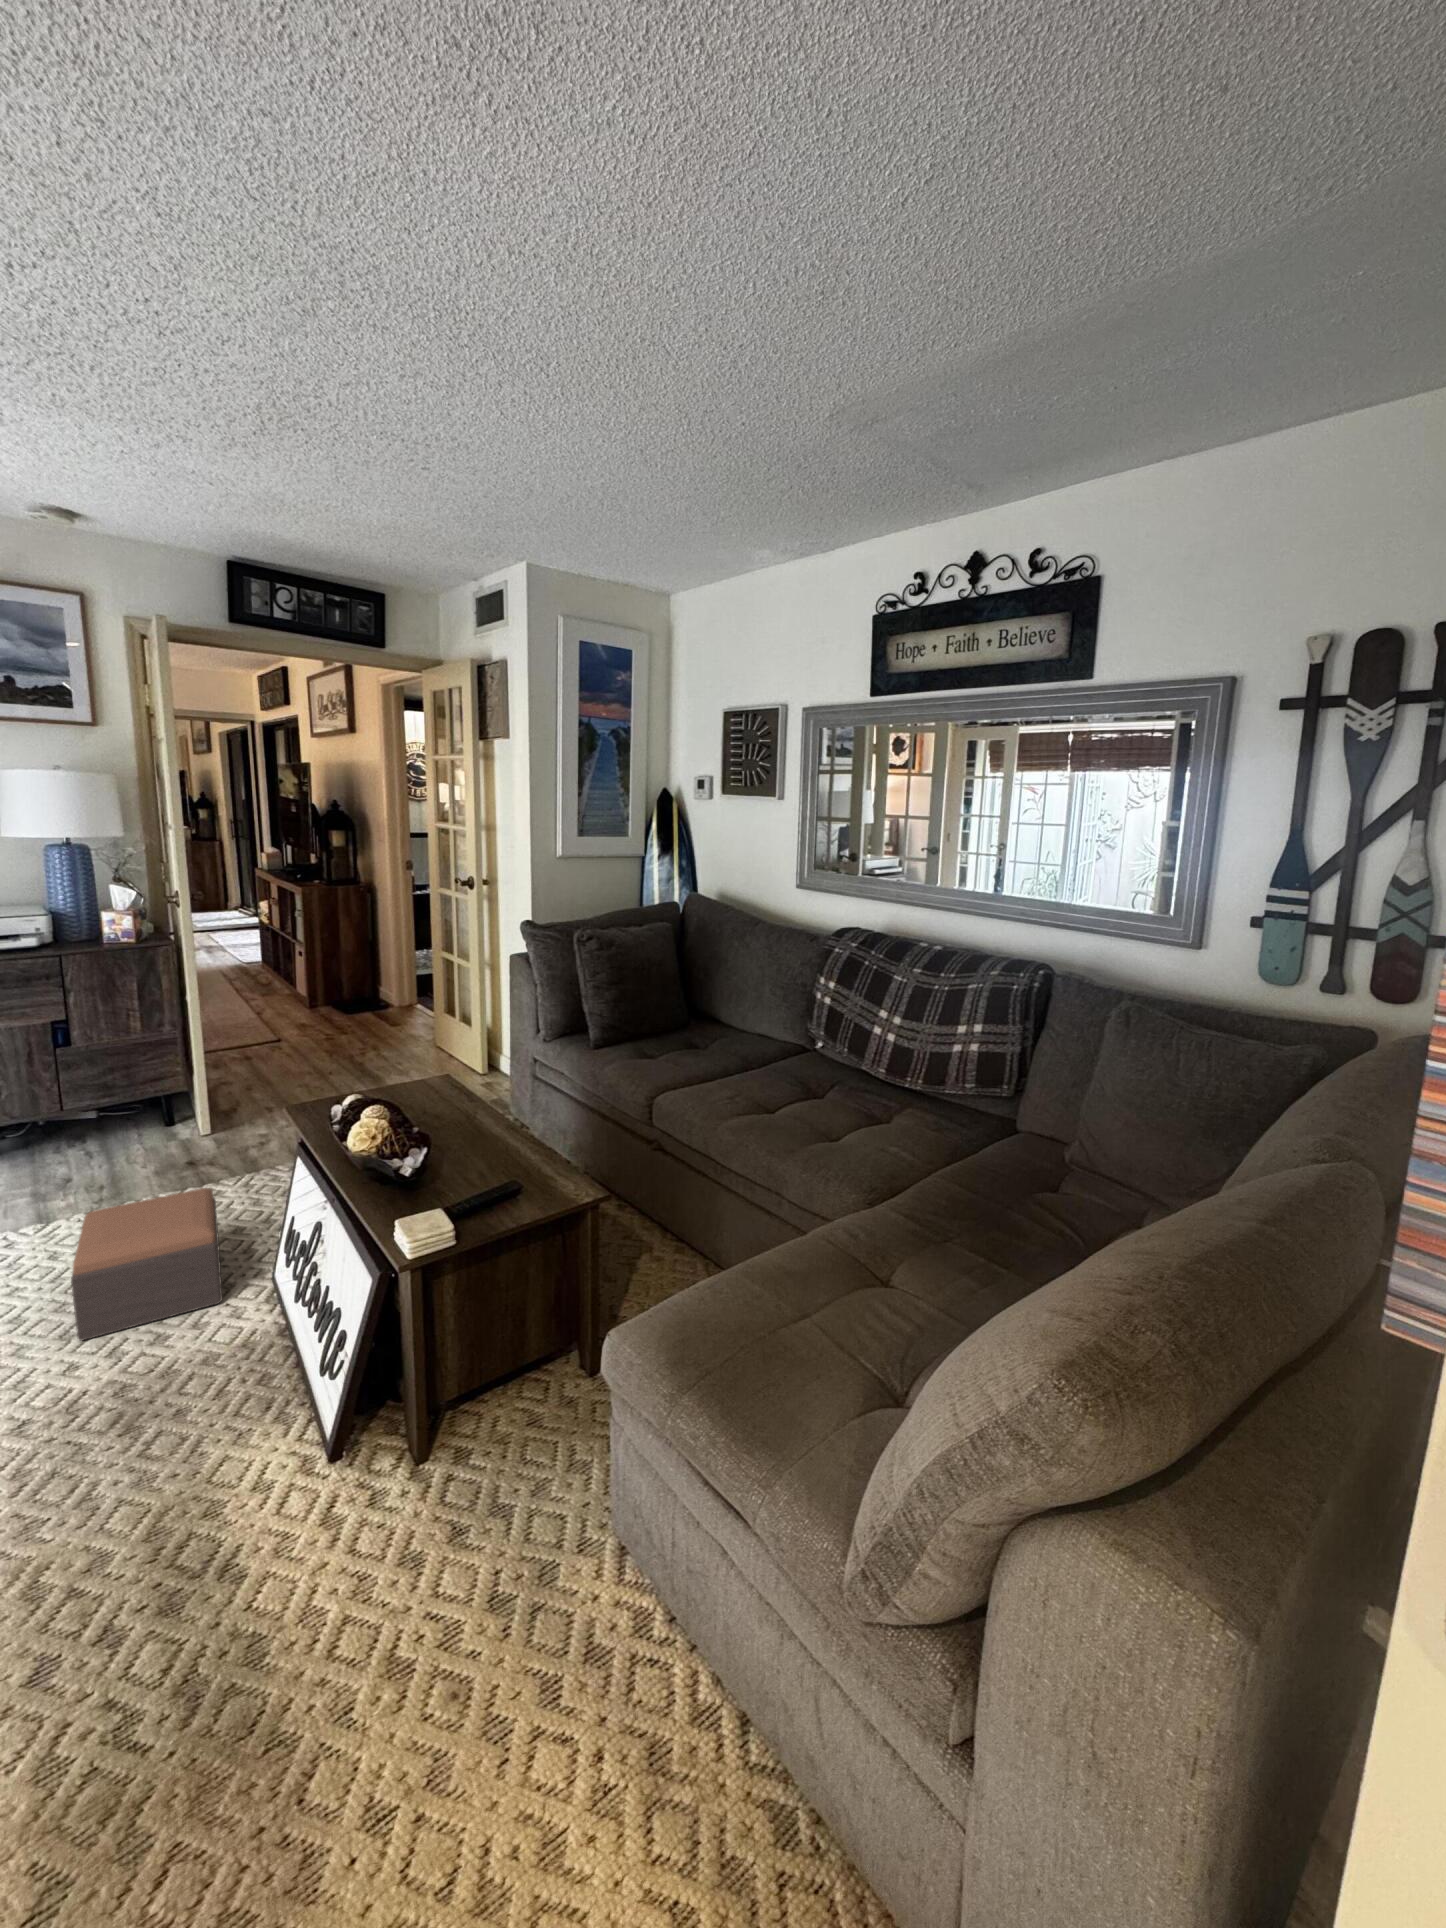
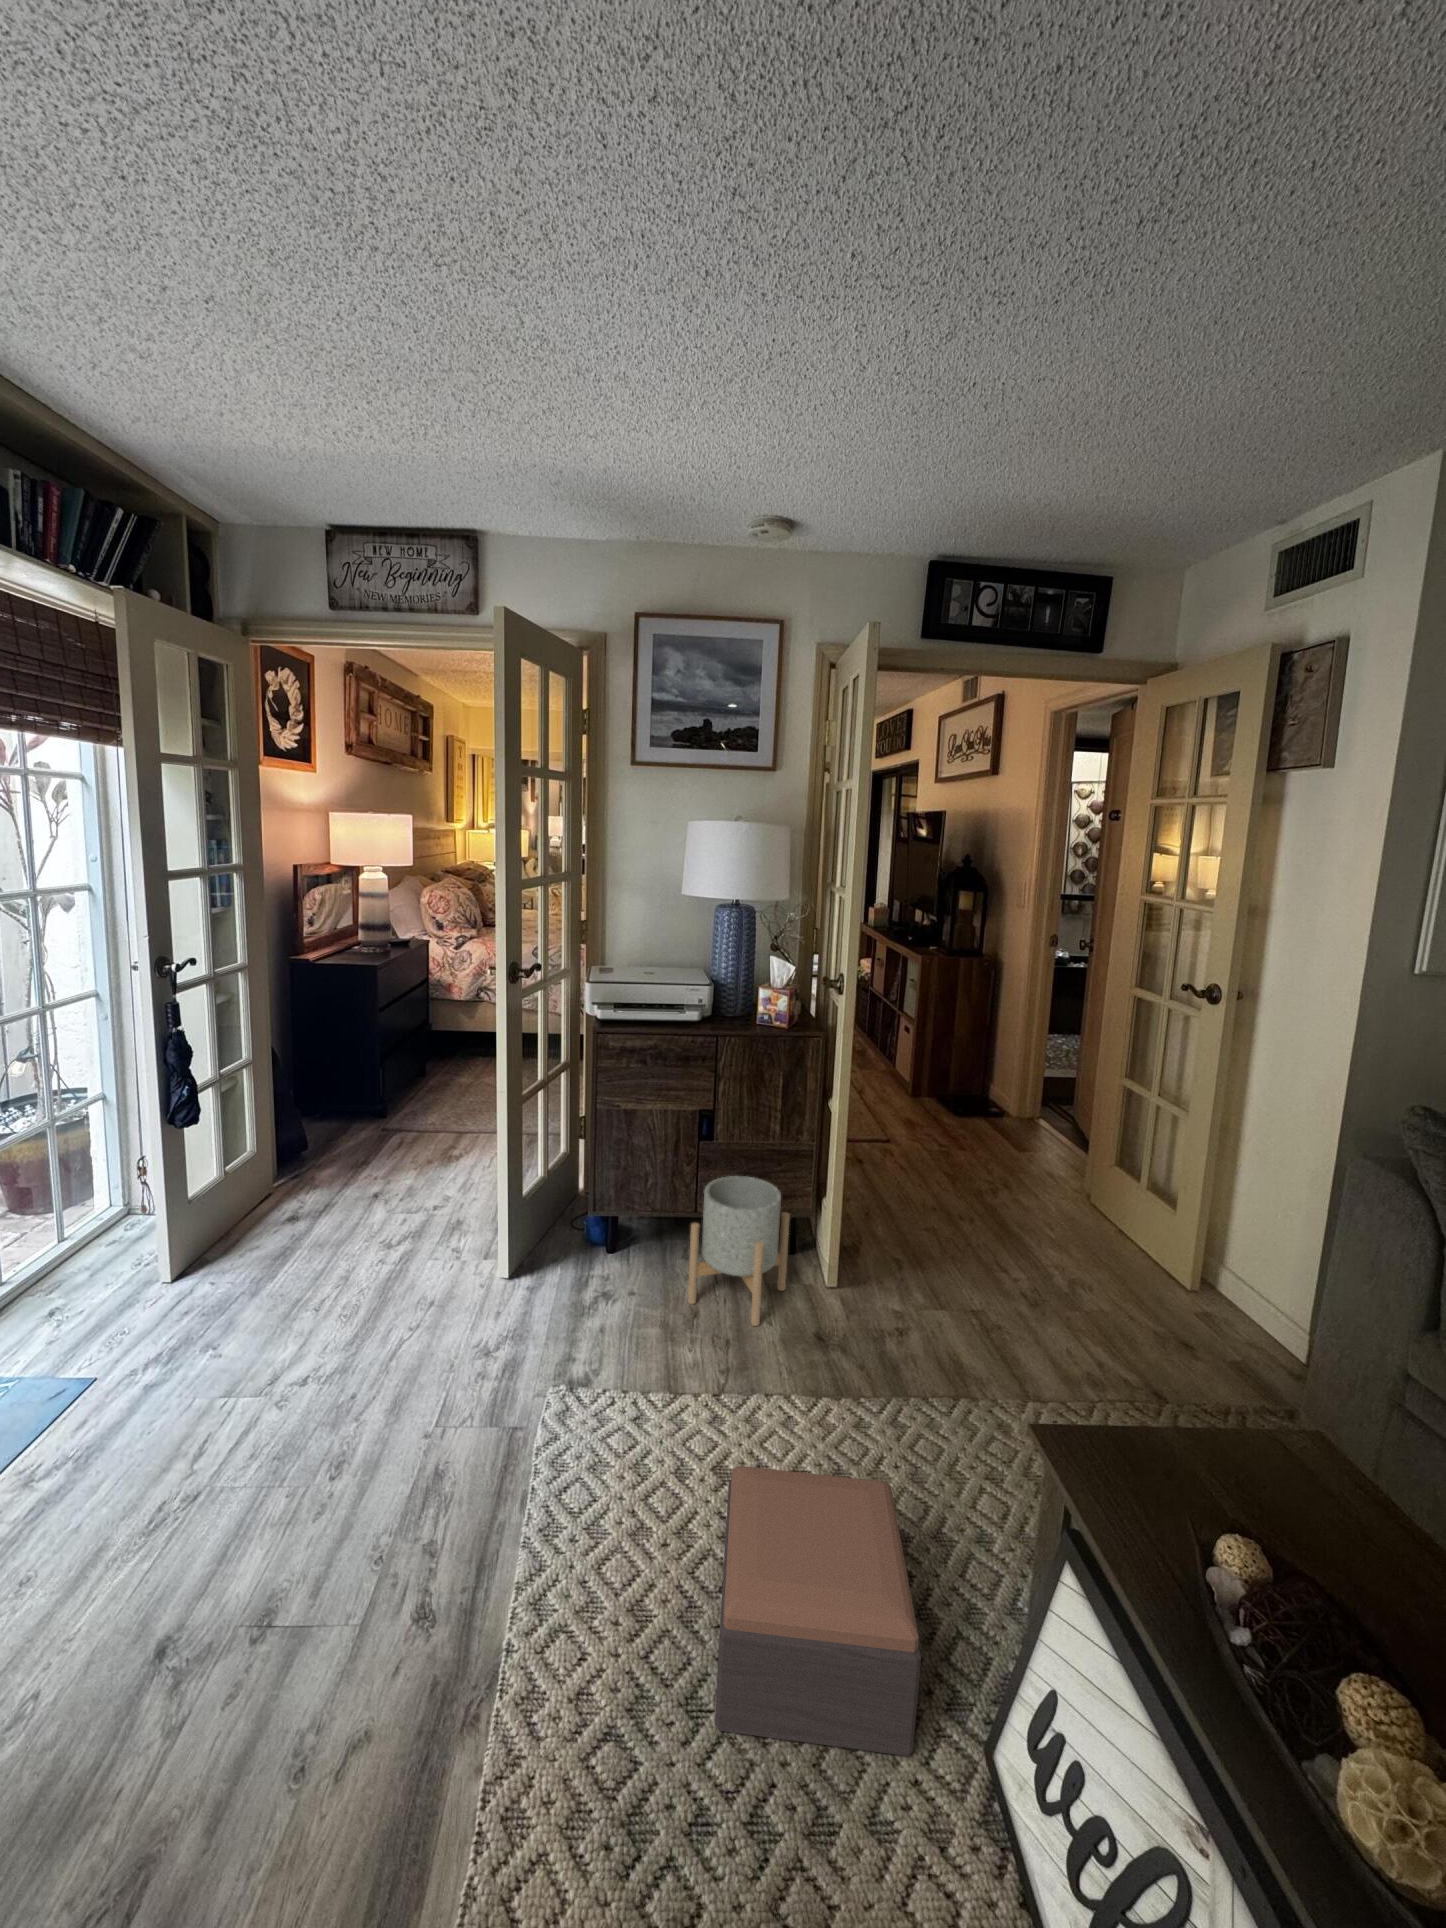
planter: none [51,1065,160,1176] -> present [688,1176,790,1326]

